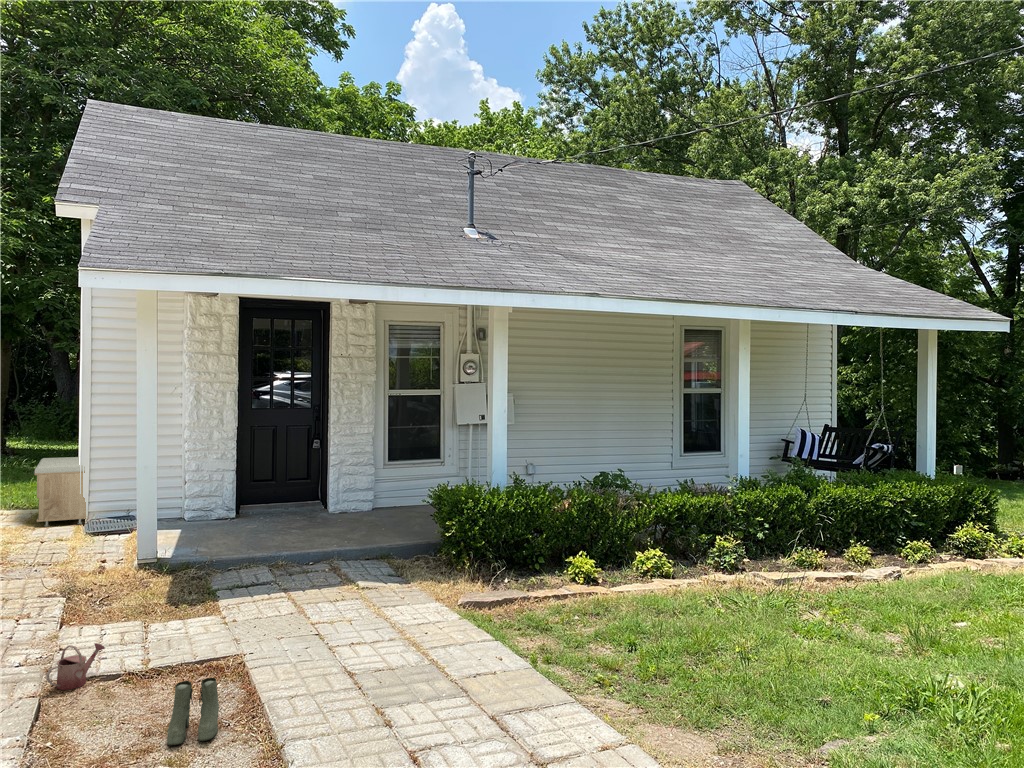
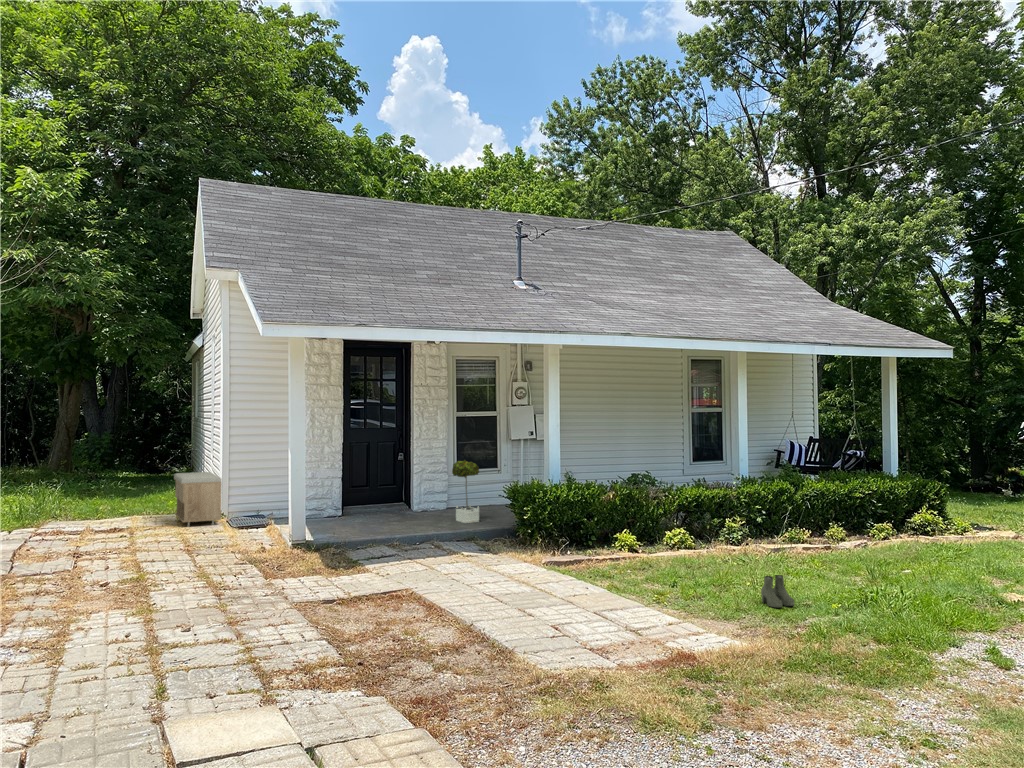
potted tree: none [381,449,415,527] -> present [452,460,479,523]
watering can: present [46,643,105,690] -> none [301,575,327,603]
boots: present [167,678,219,746] -> present [761,575,795,608]

